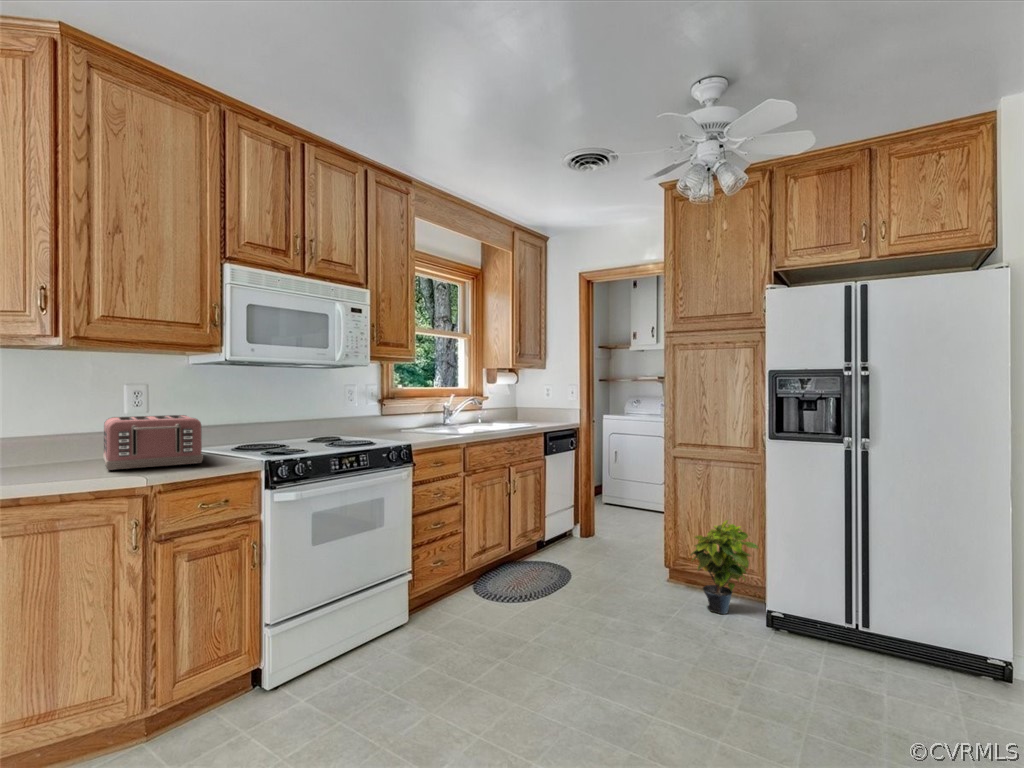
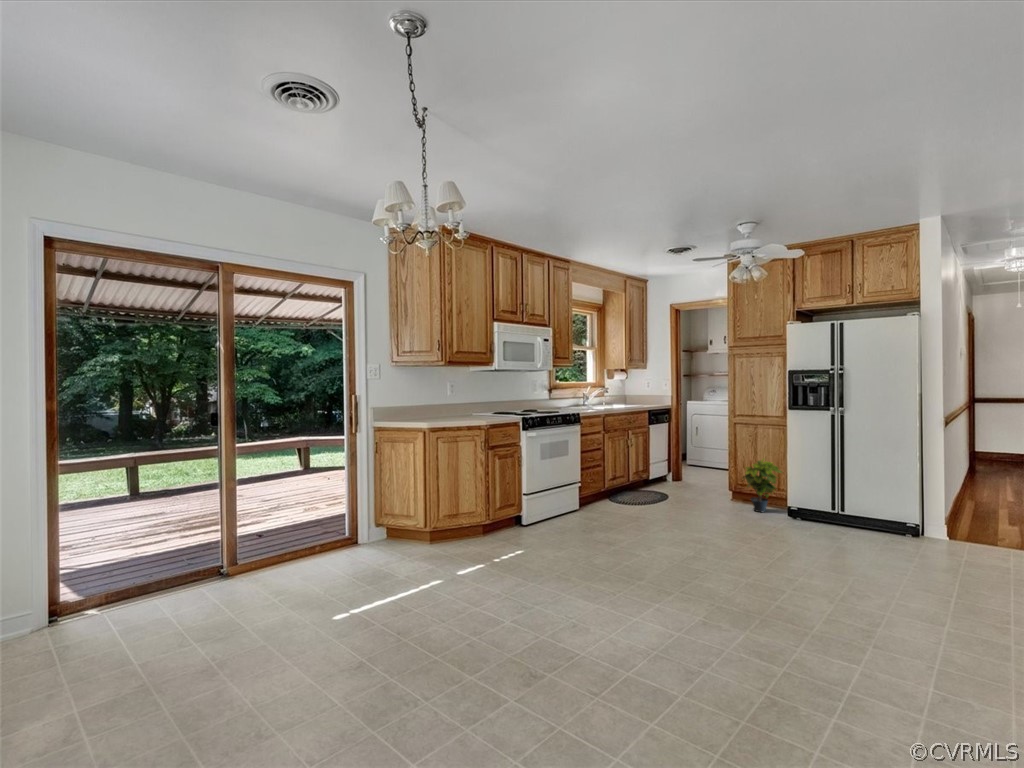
toaster: present [103,415,203,470] -> none [447,396,495,420]

